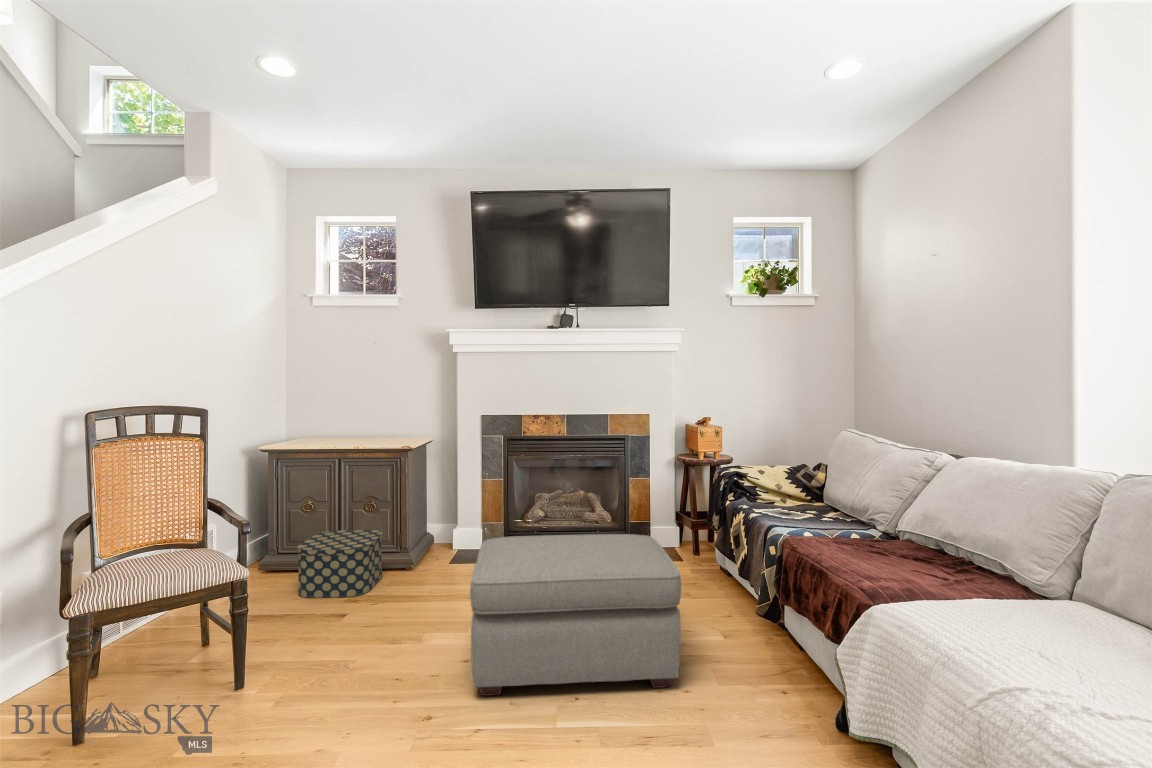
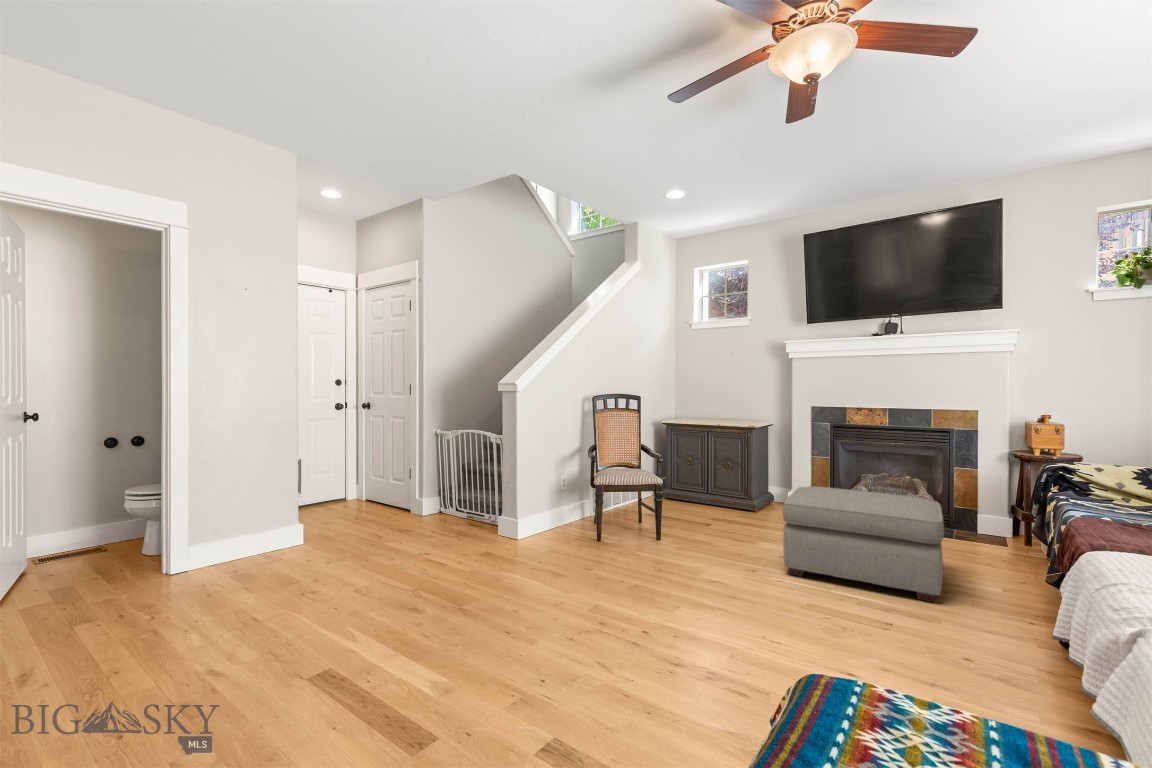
storage box: present [297,530,383,598] -> none [685,477,737,518]

